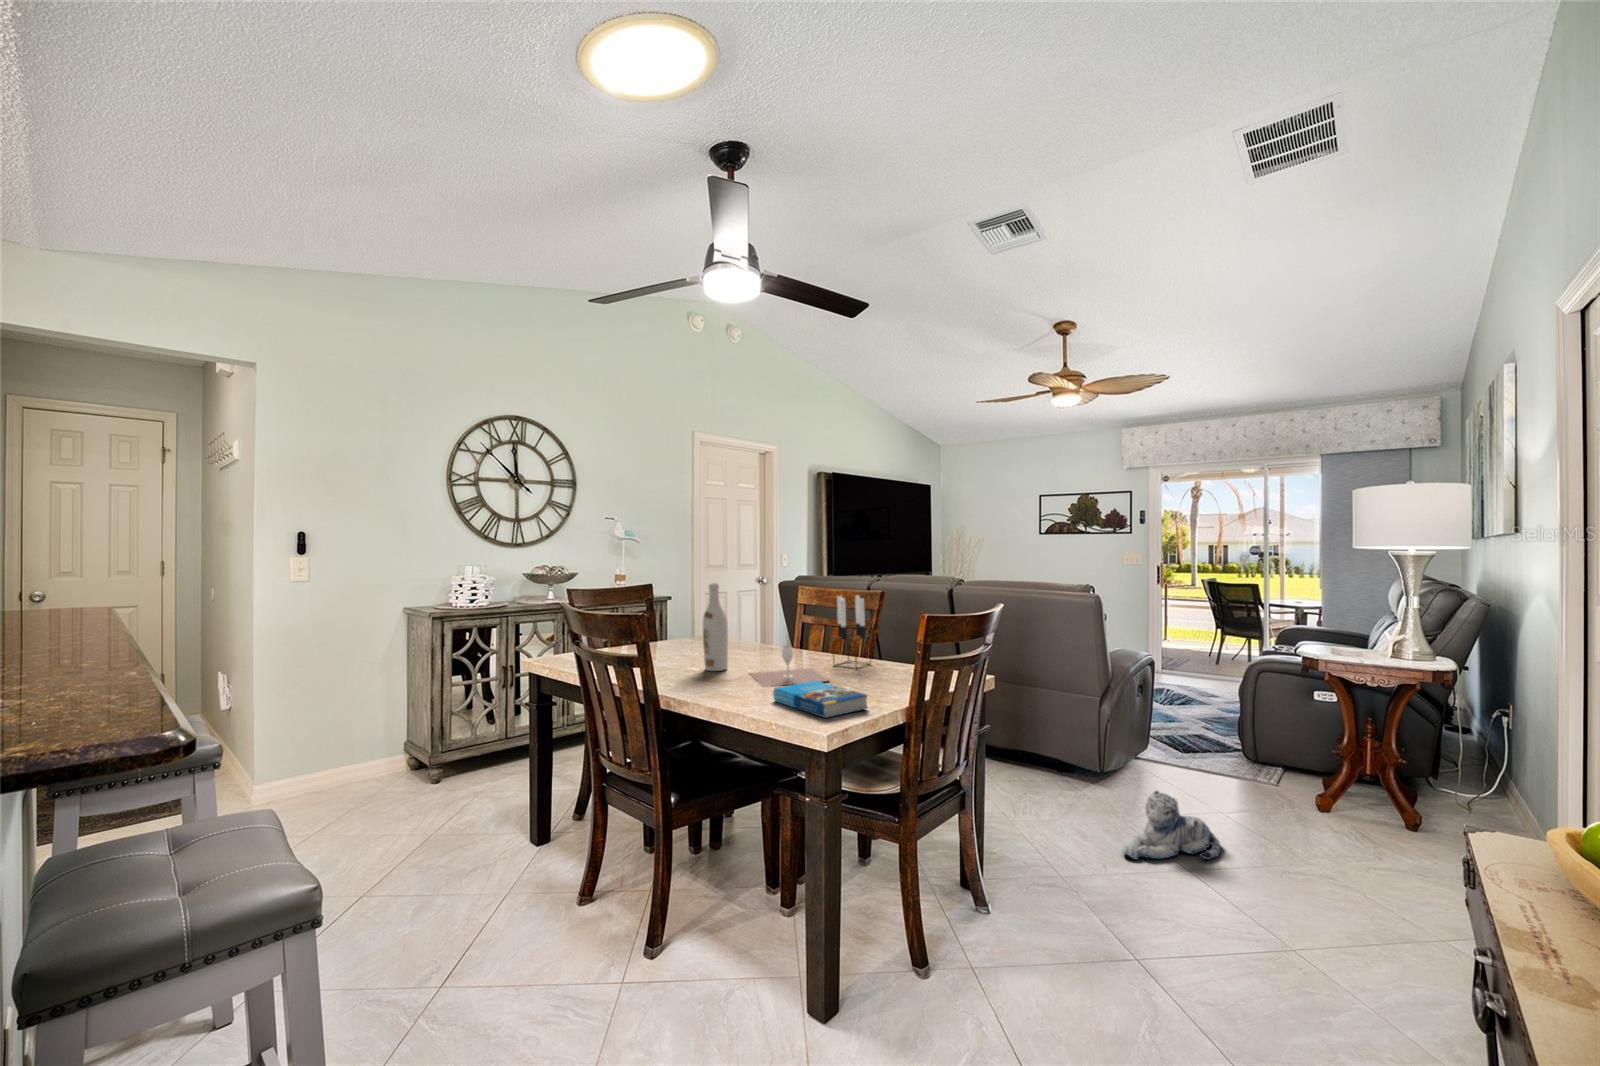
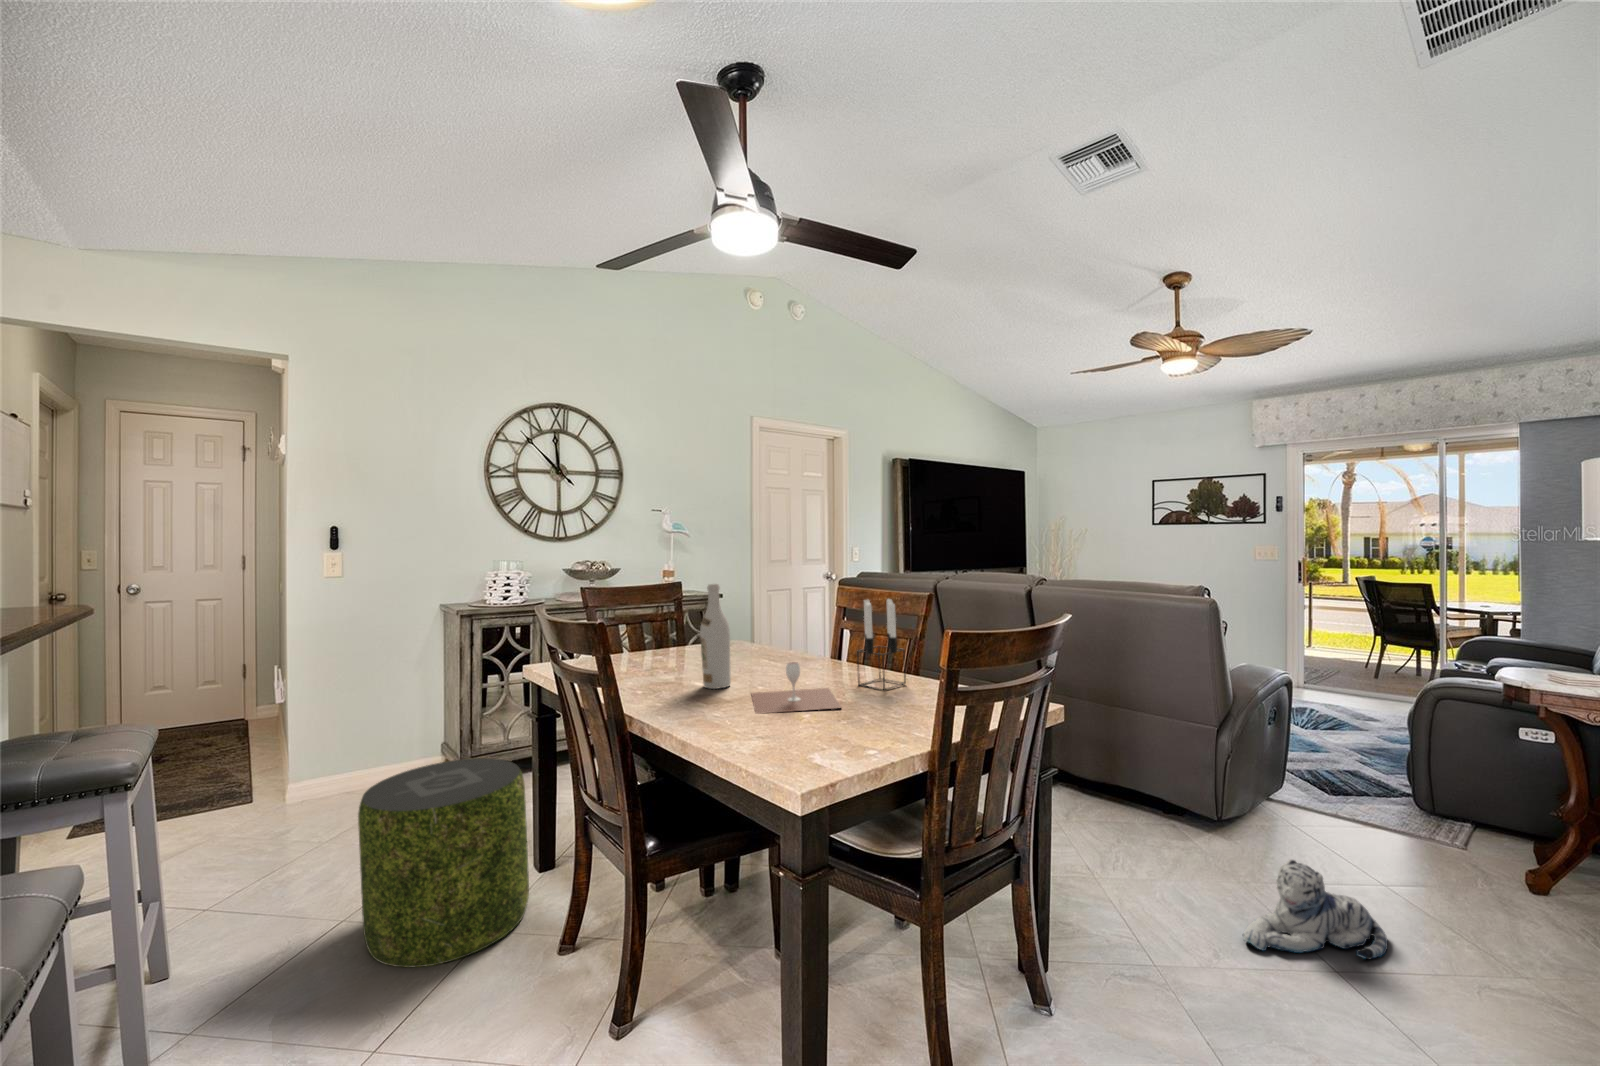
book: present [773,681,867,718] -> none [754,710,868,769]
pouf: none [393,742,542,923] -> present [358,758,529,967]

